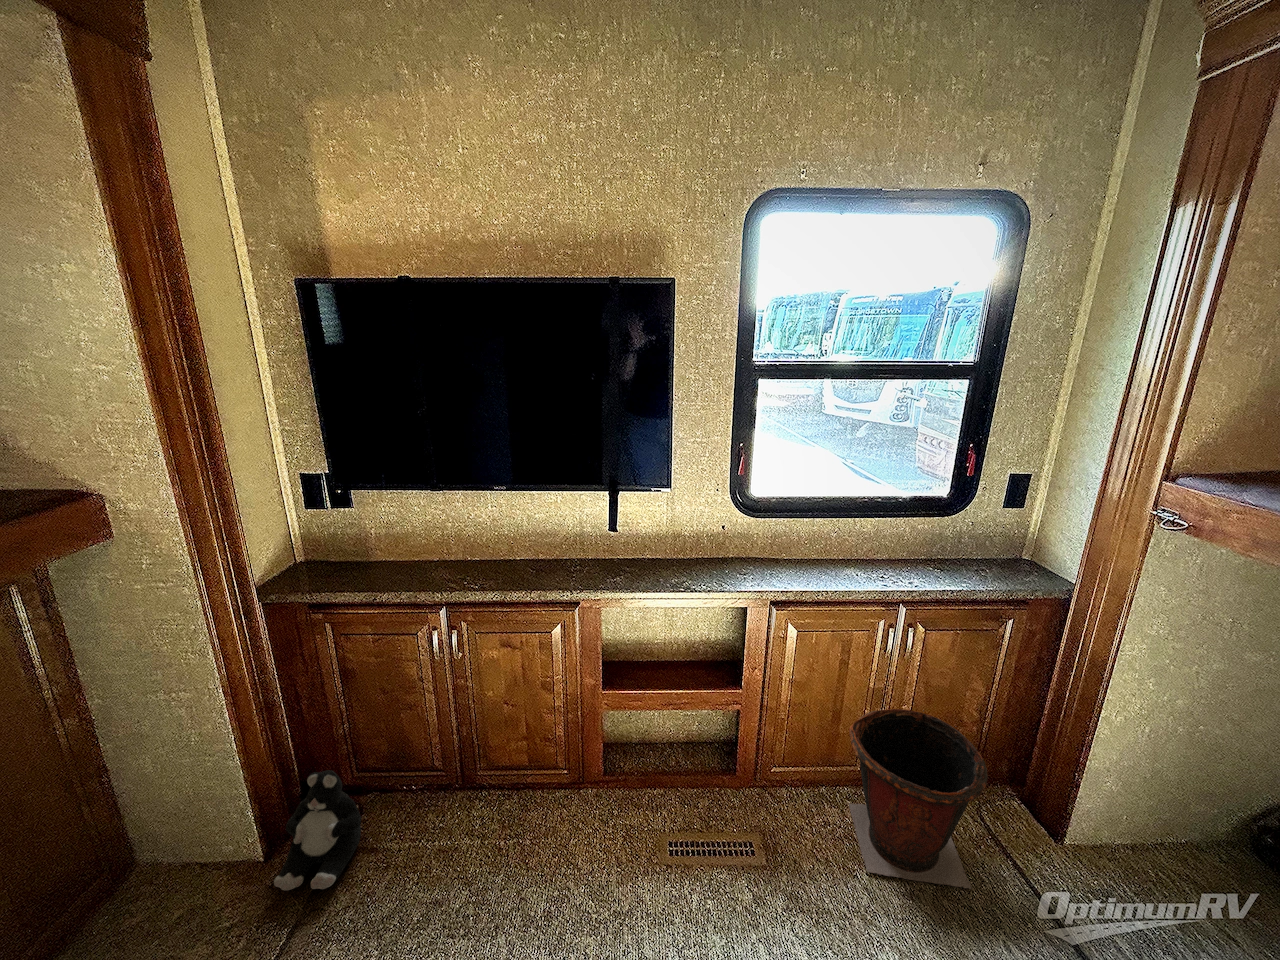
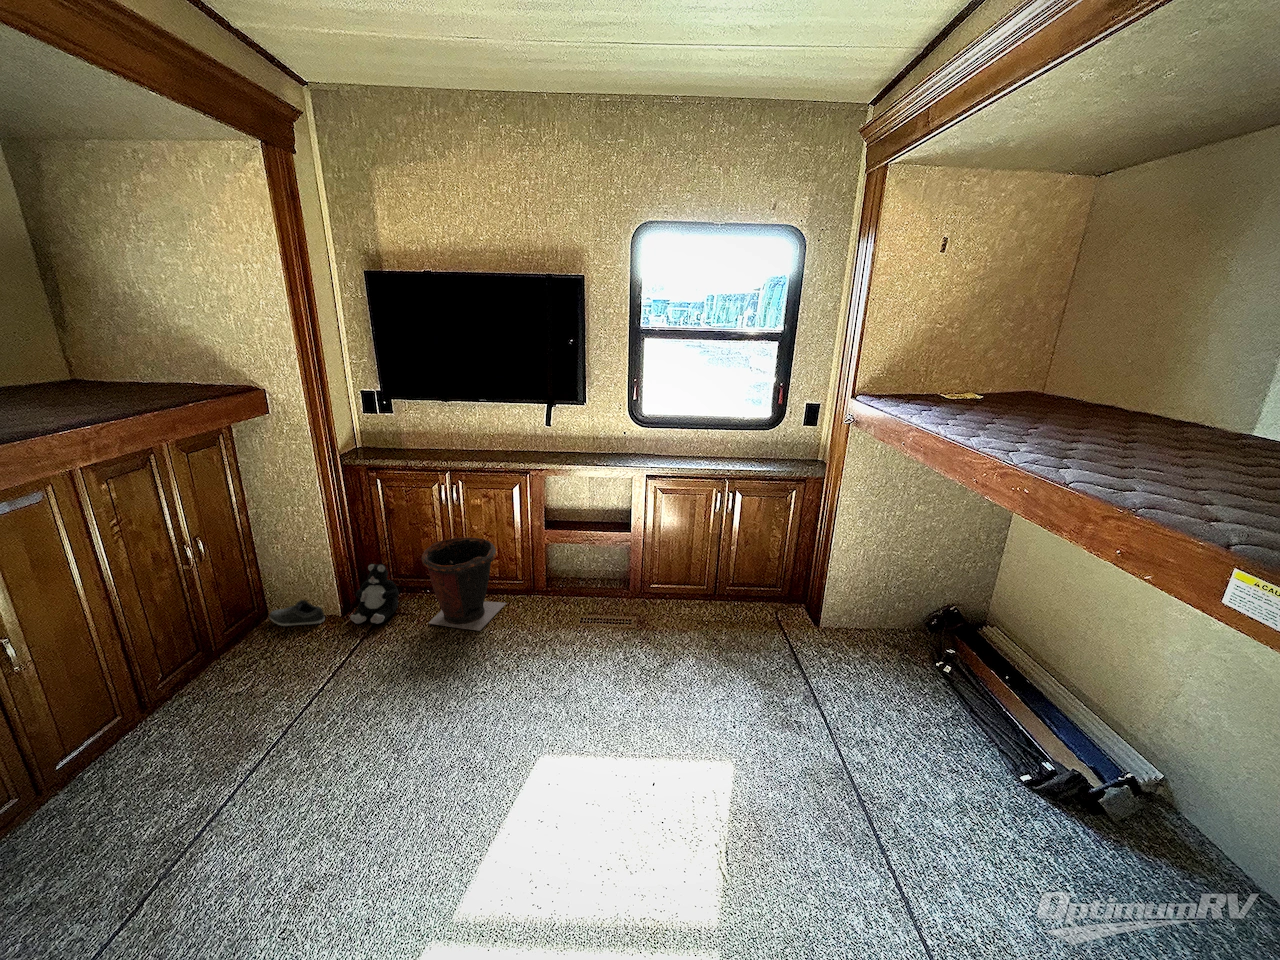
waste bin: present [849,709,988,889] -> present [422,537,506,631]
shoe: none [128,847,231,902] -> present [269,600,325,626]

